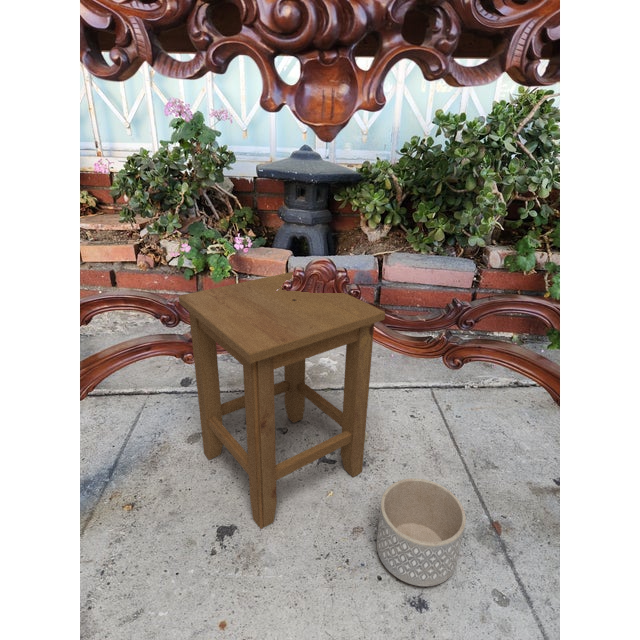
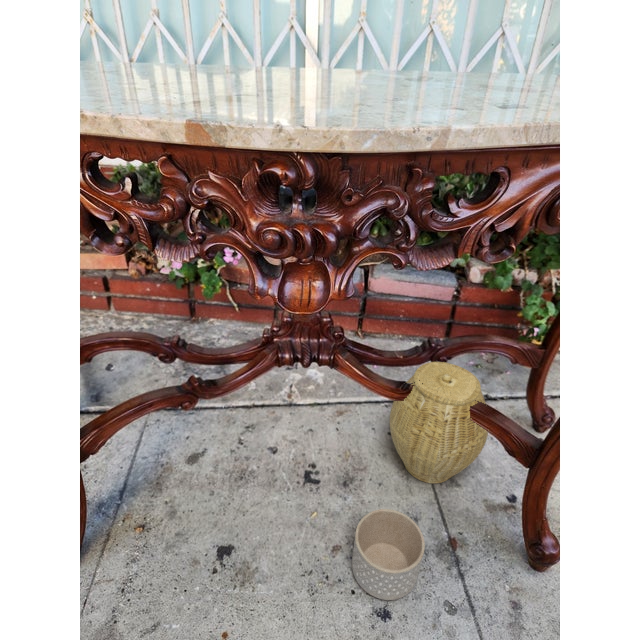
stool: present [179,272,385,529] -> none [179,314,363,548]
woven basket: none [414,324,528,464] -> present [390,362,489,483]

